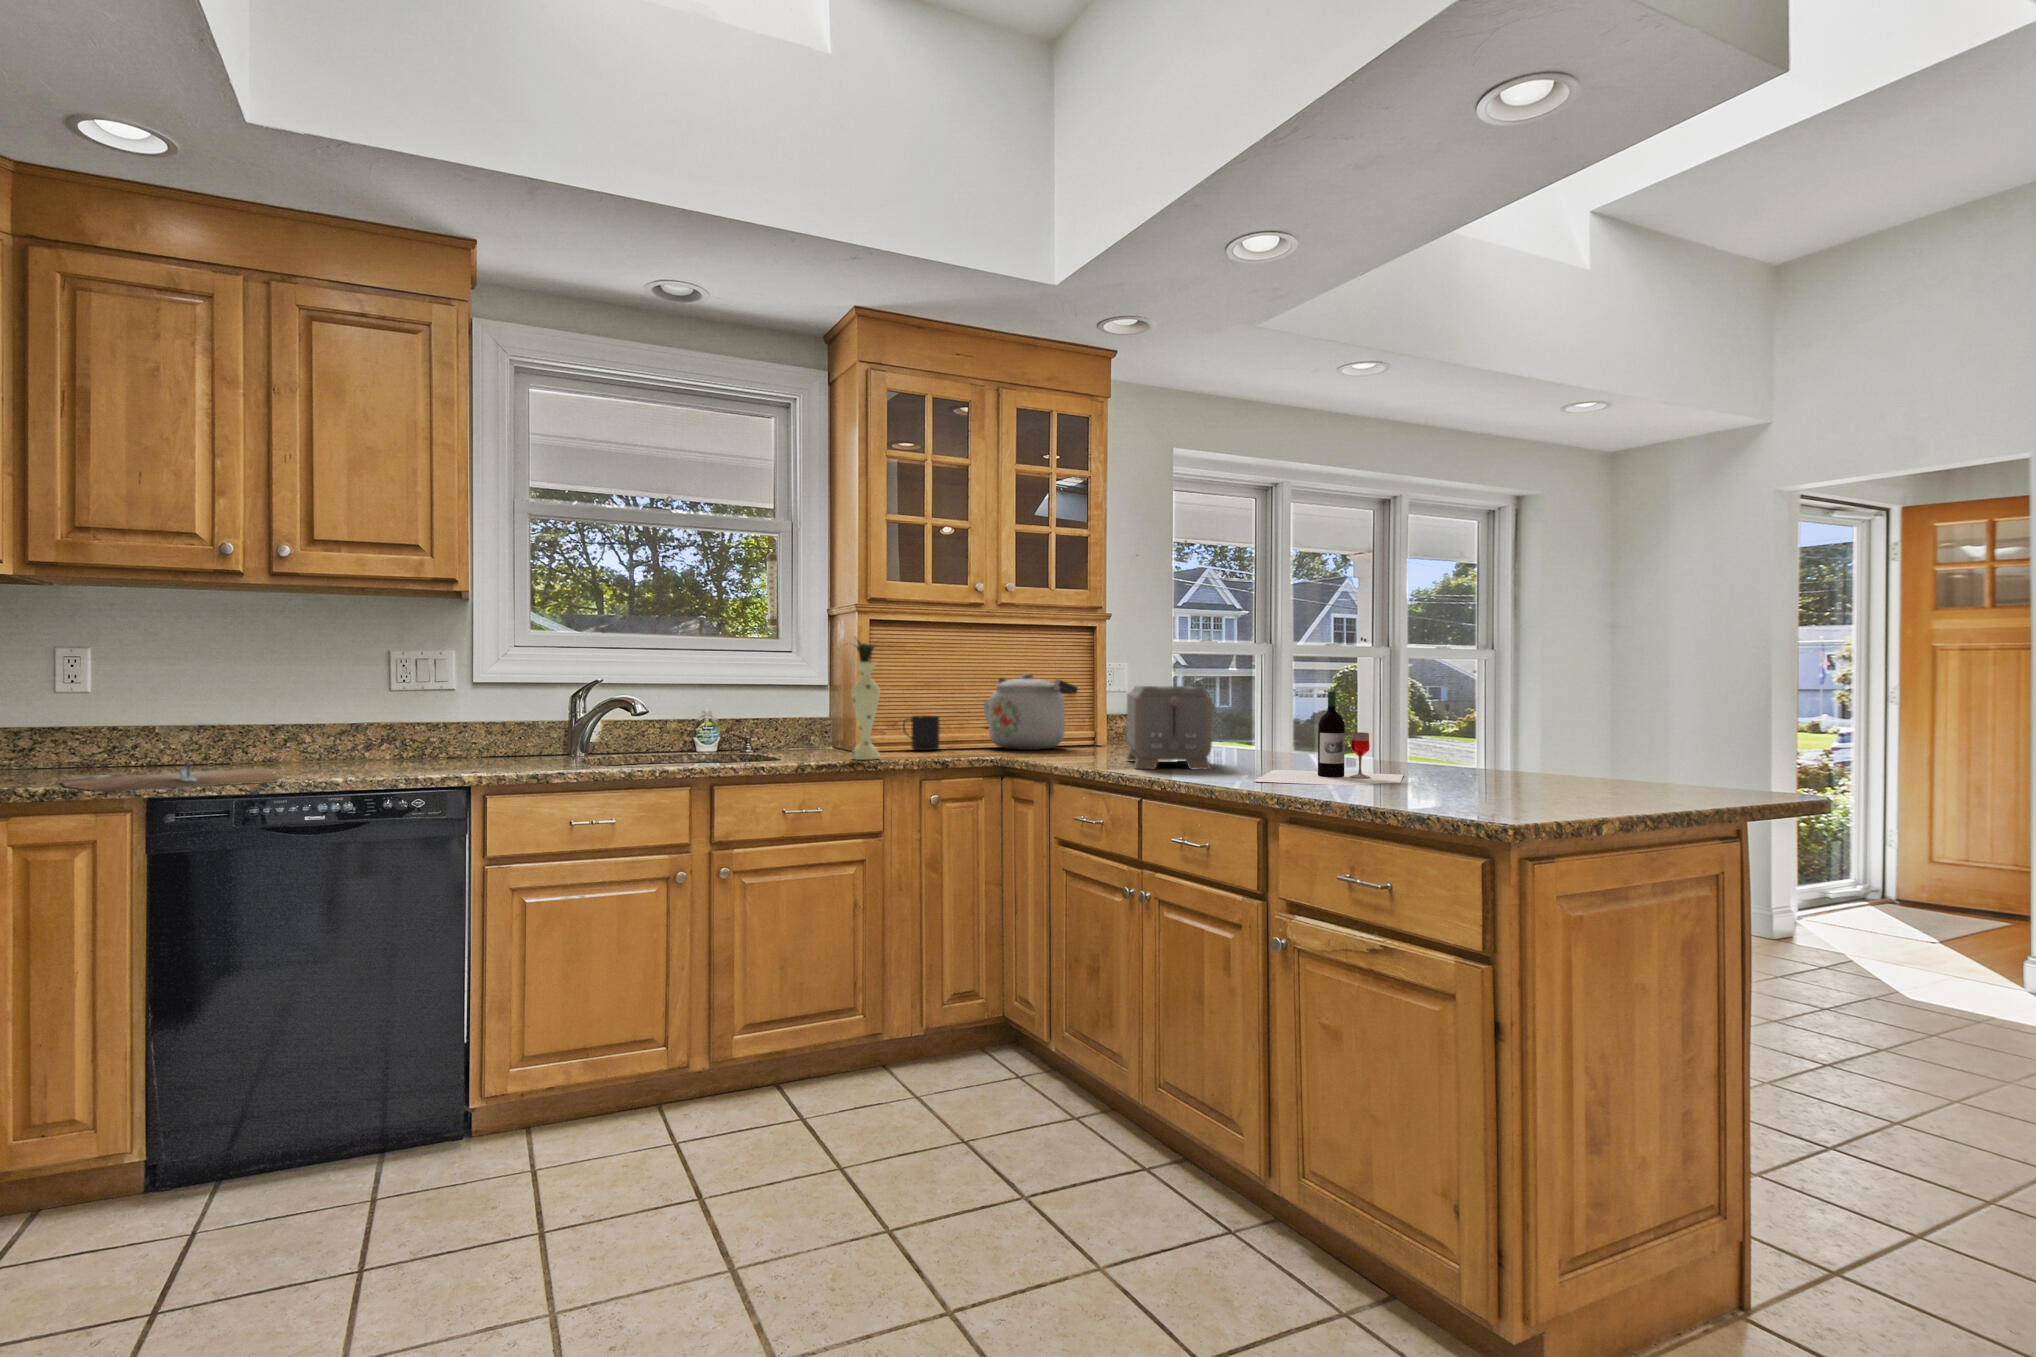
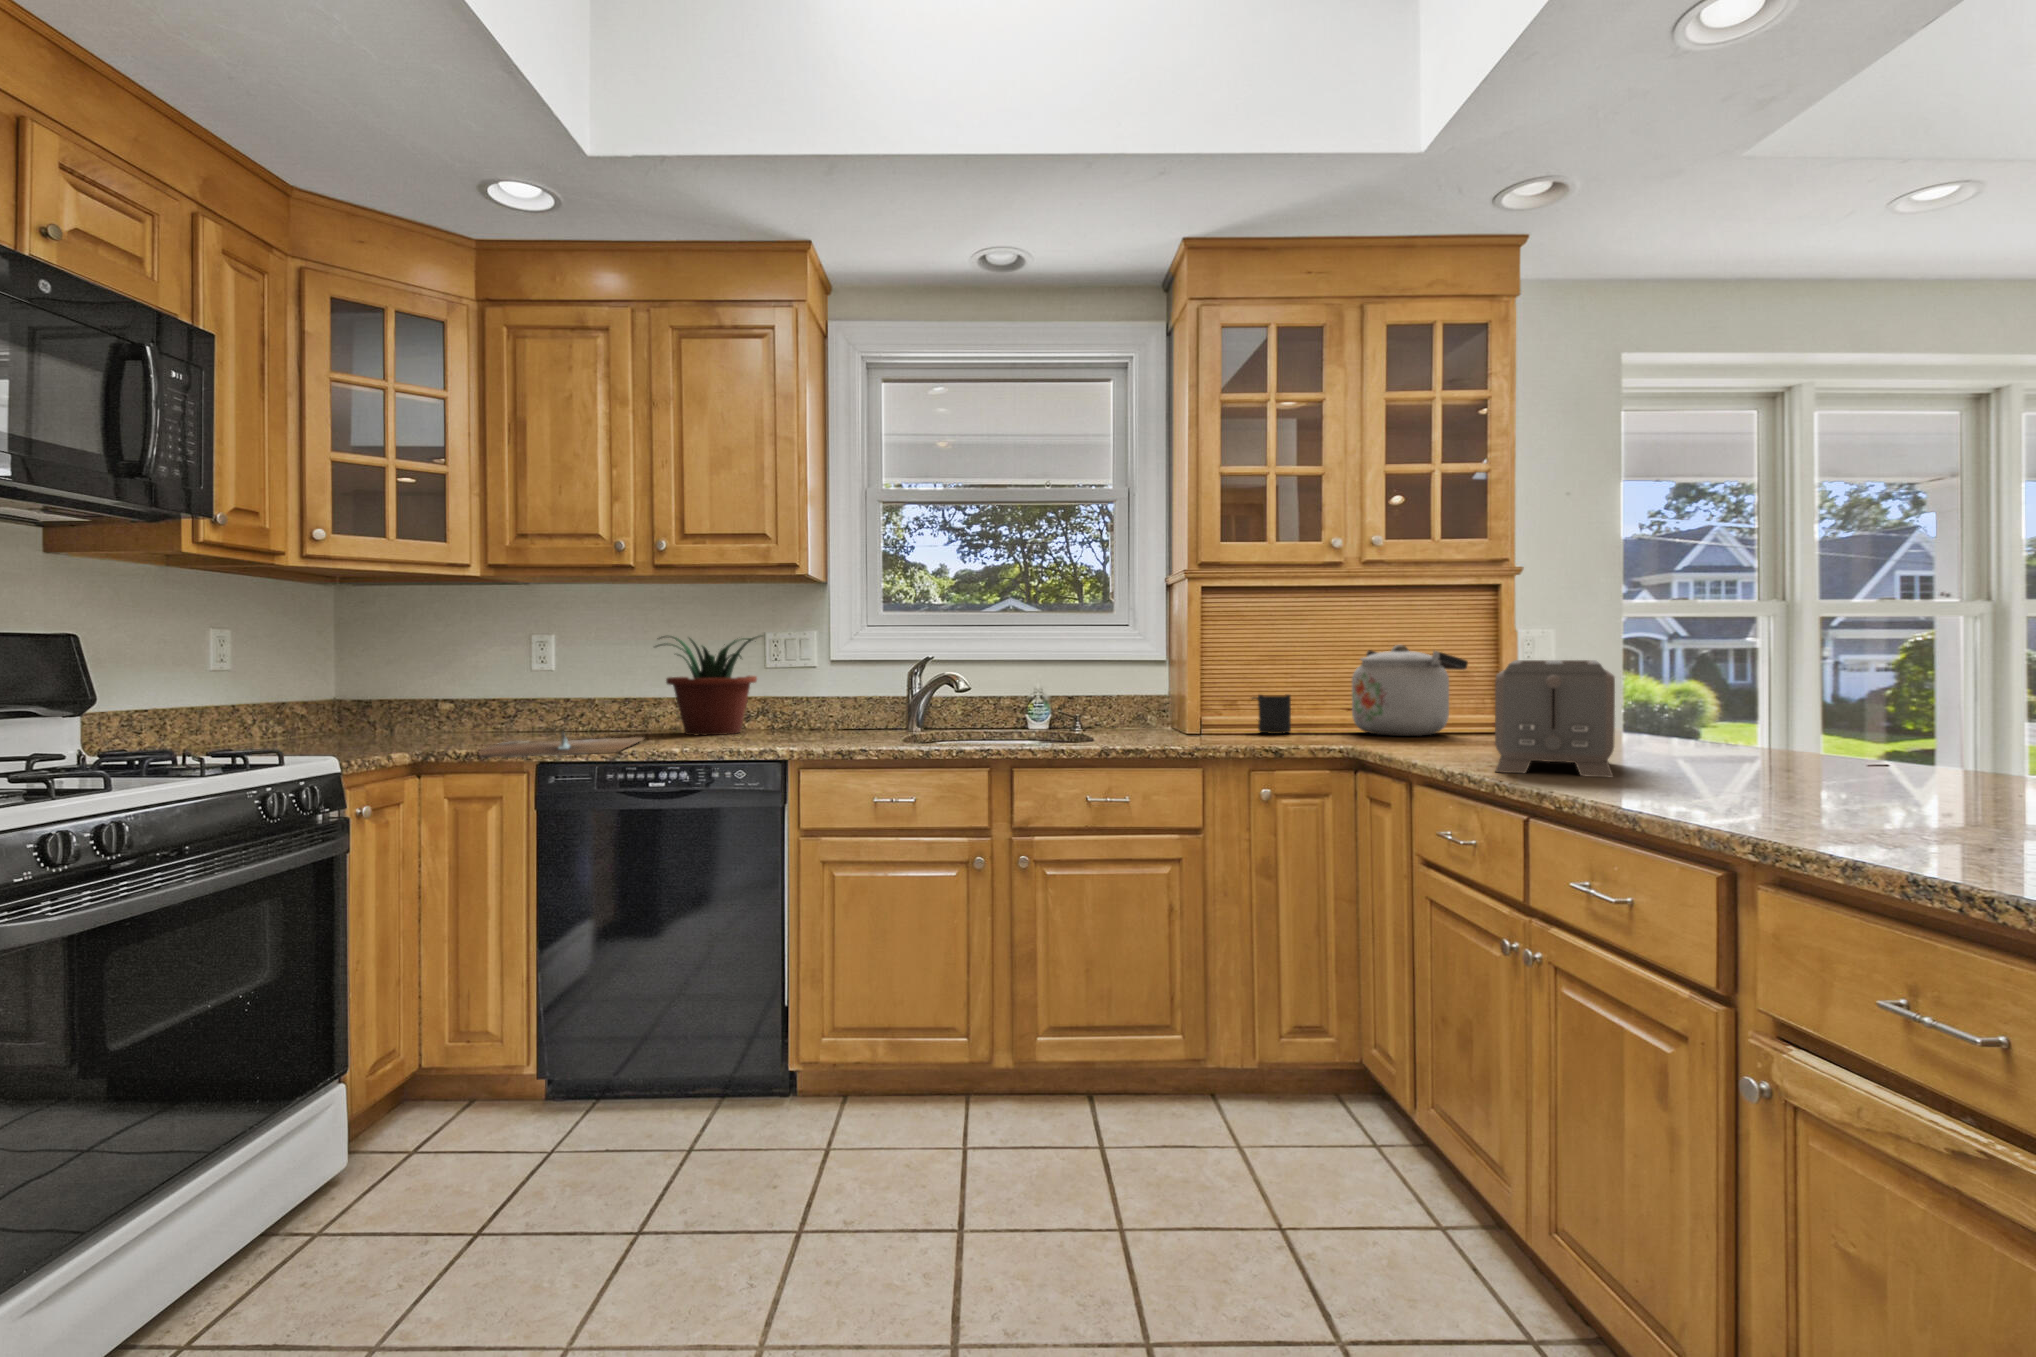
vase: present [851,640,880,760] -> none [1152,605,1210,745]
potted plant: none [247,652,396,766] -> present [655,636,761,735]
wine bottle: present [1255,691,1403,785] -> none [1654,668,1964,834]

